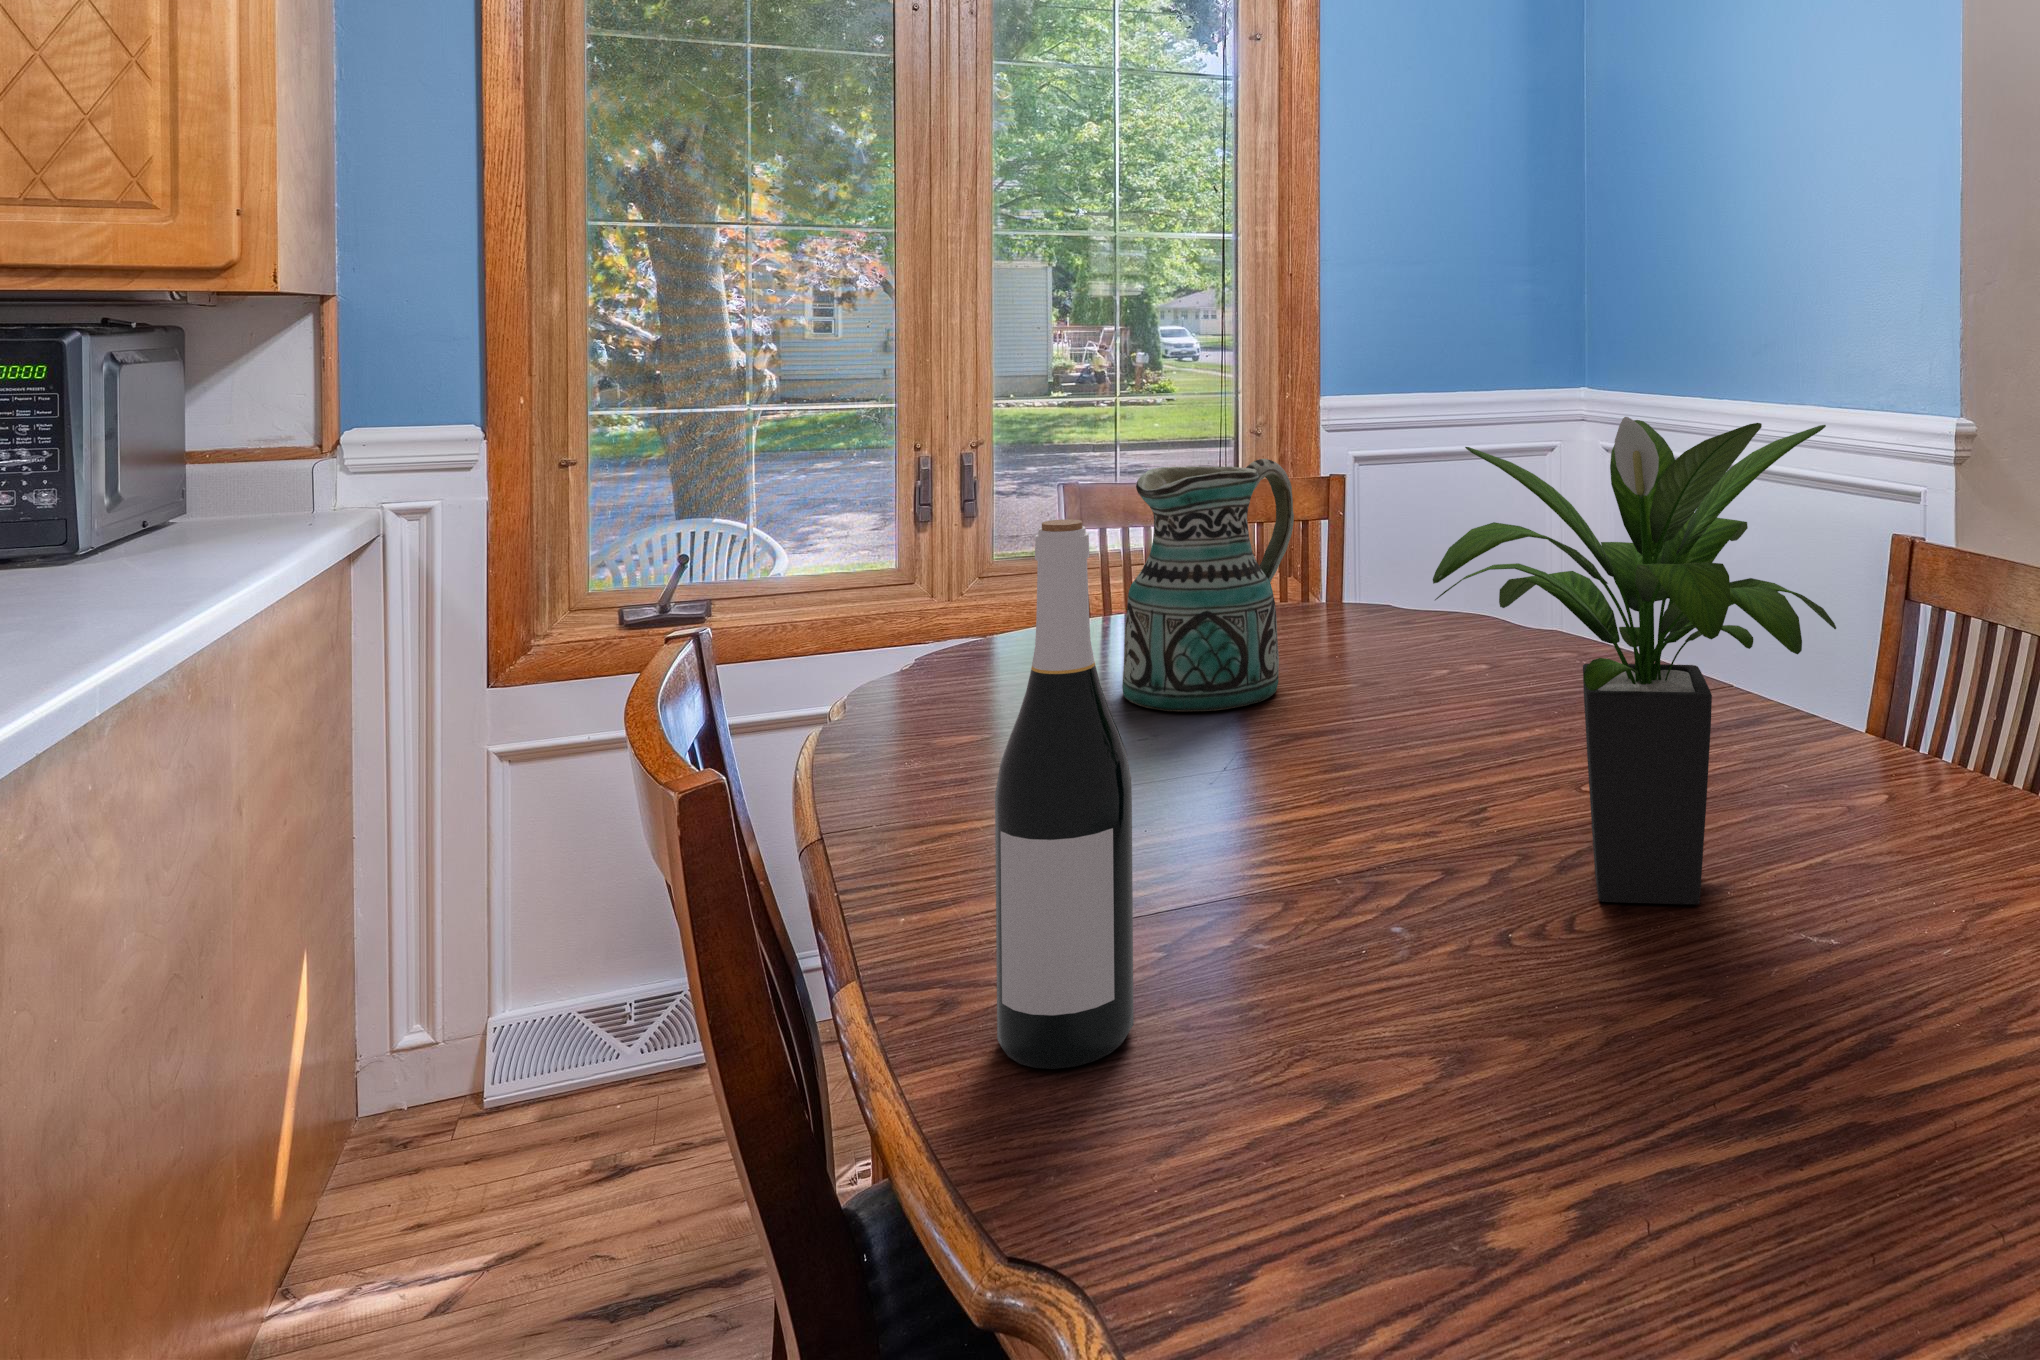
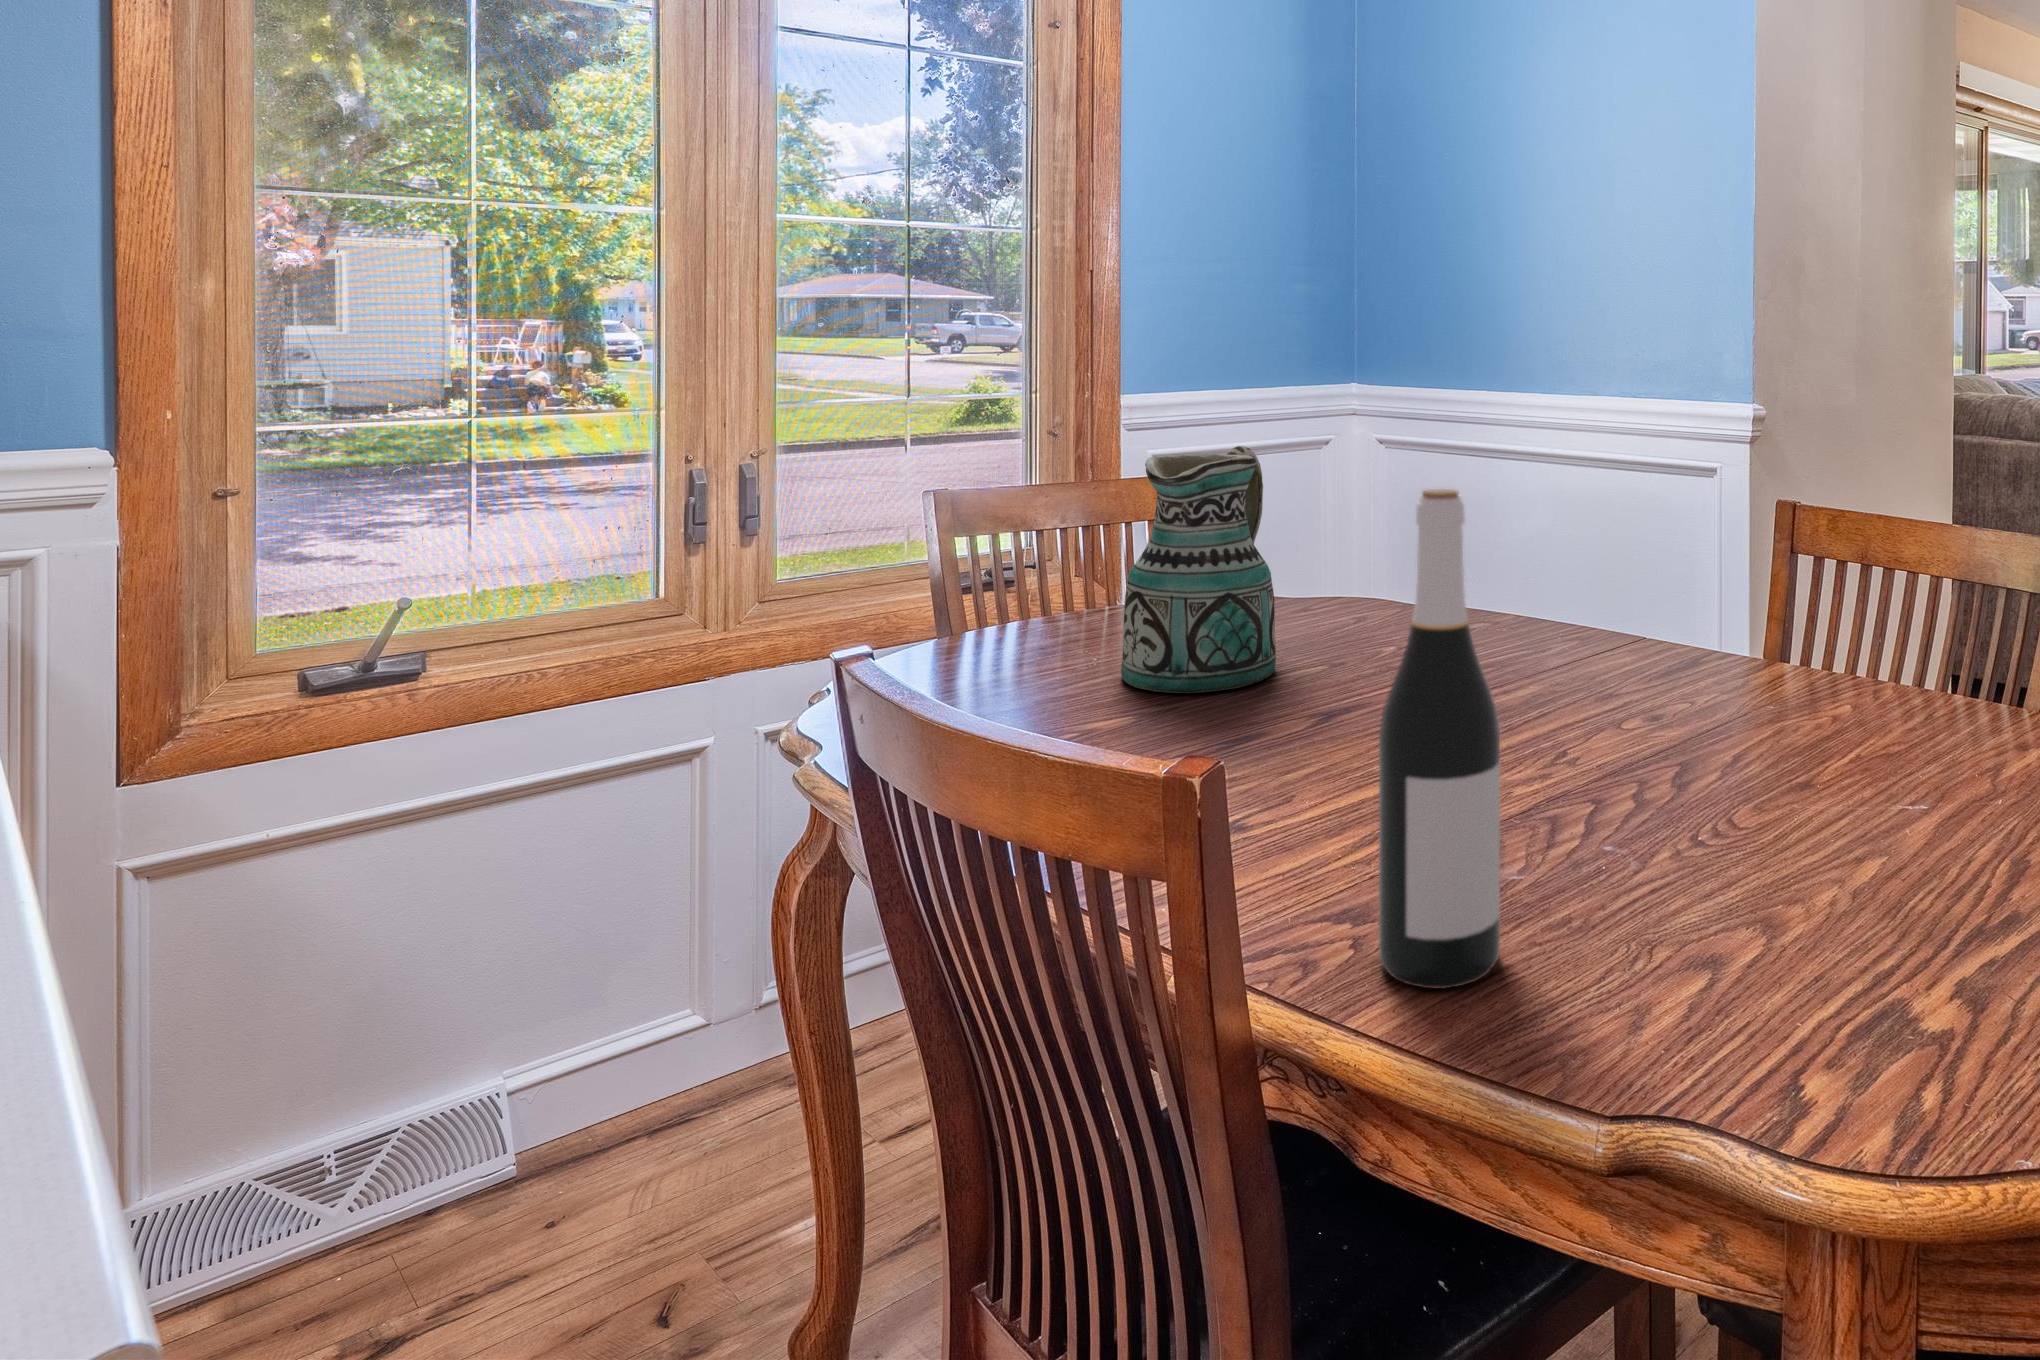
potted plant: present [1433,417,1836,904] -> none [1590,394,1926,796]

